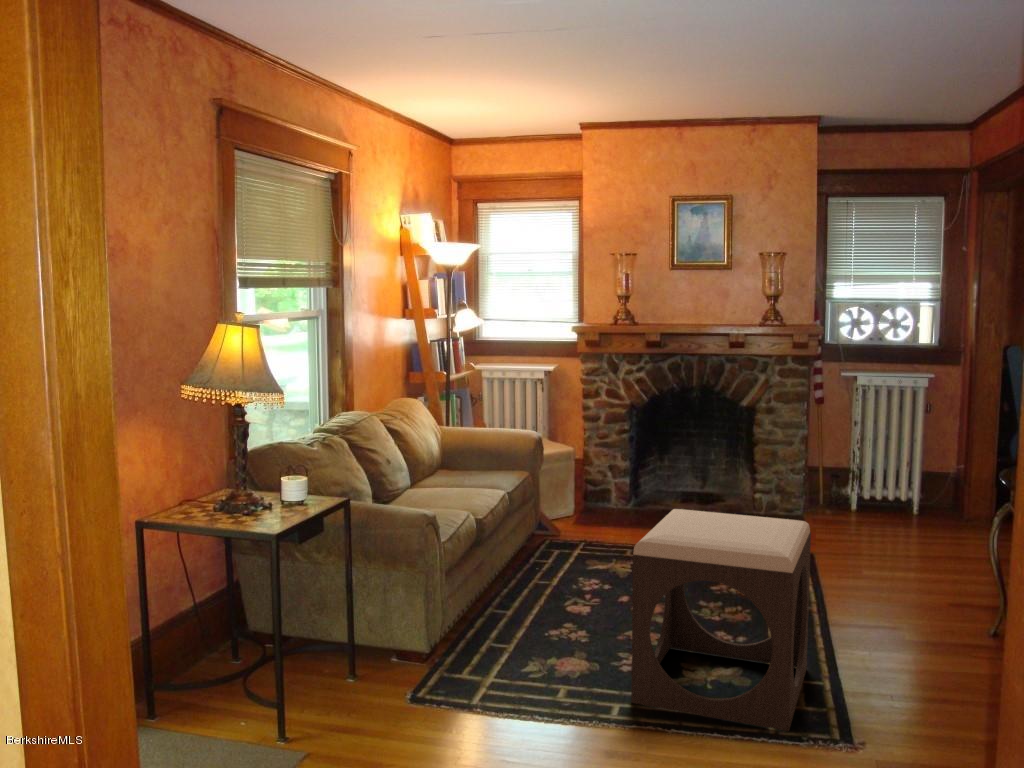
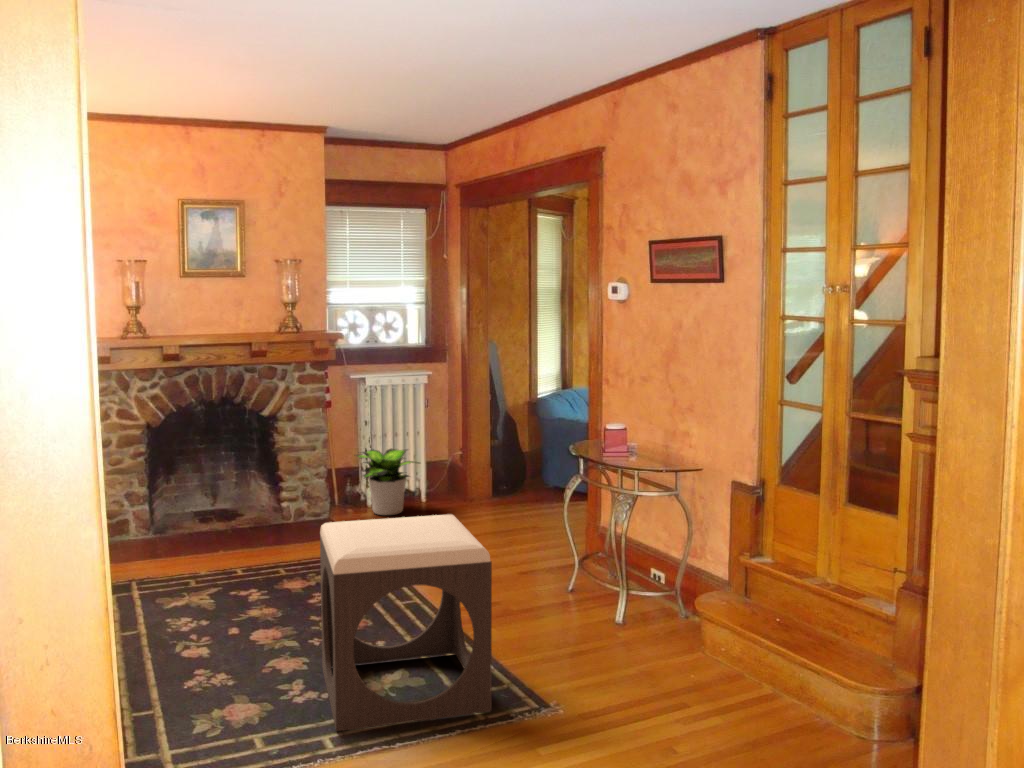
potted plant: none [832,451,911,524] -> present [356,449,419,515]

